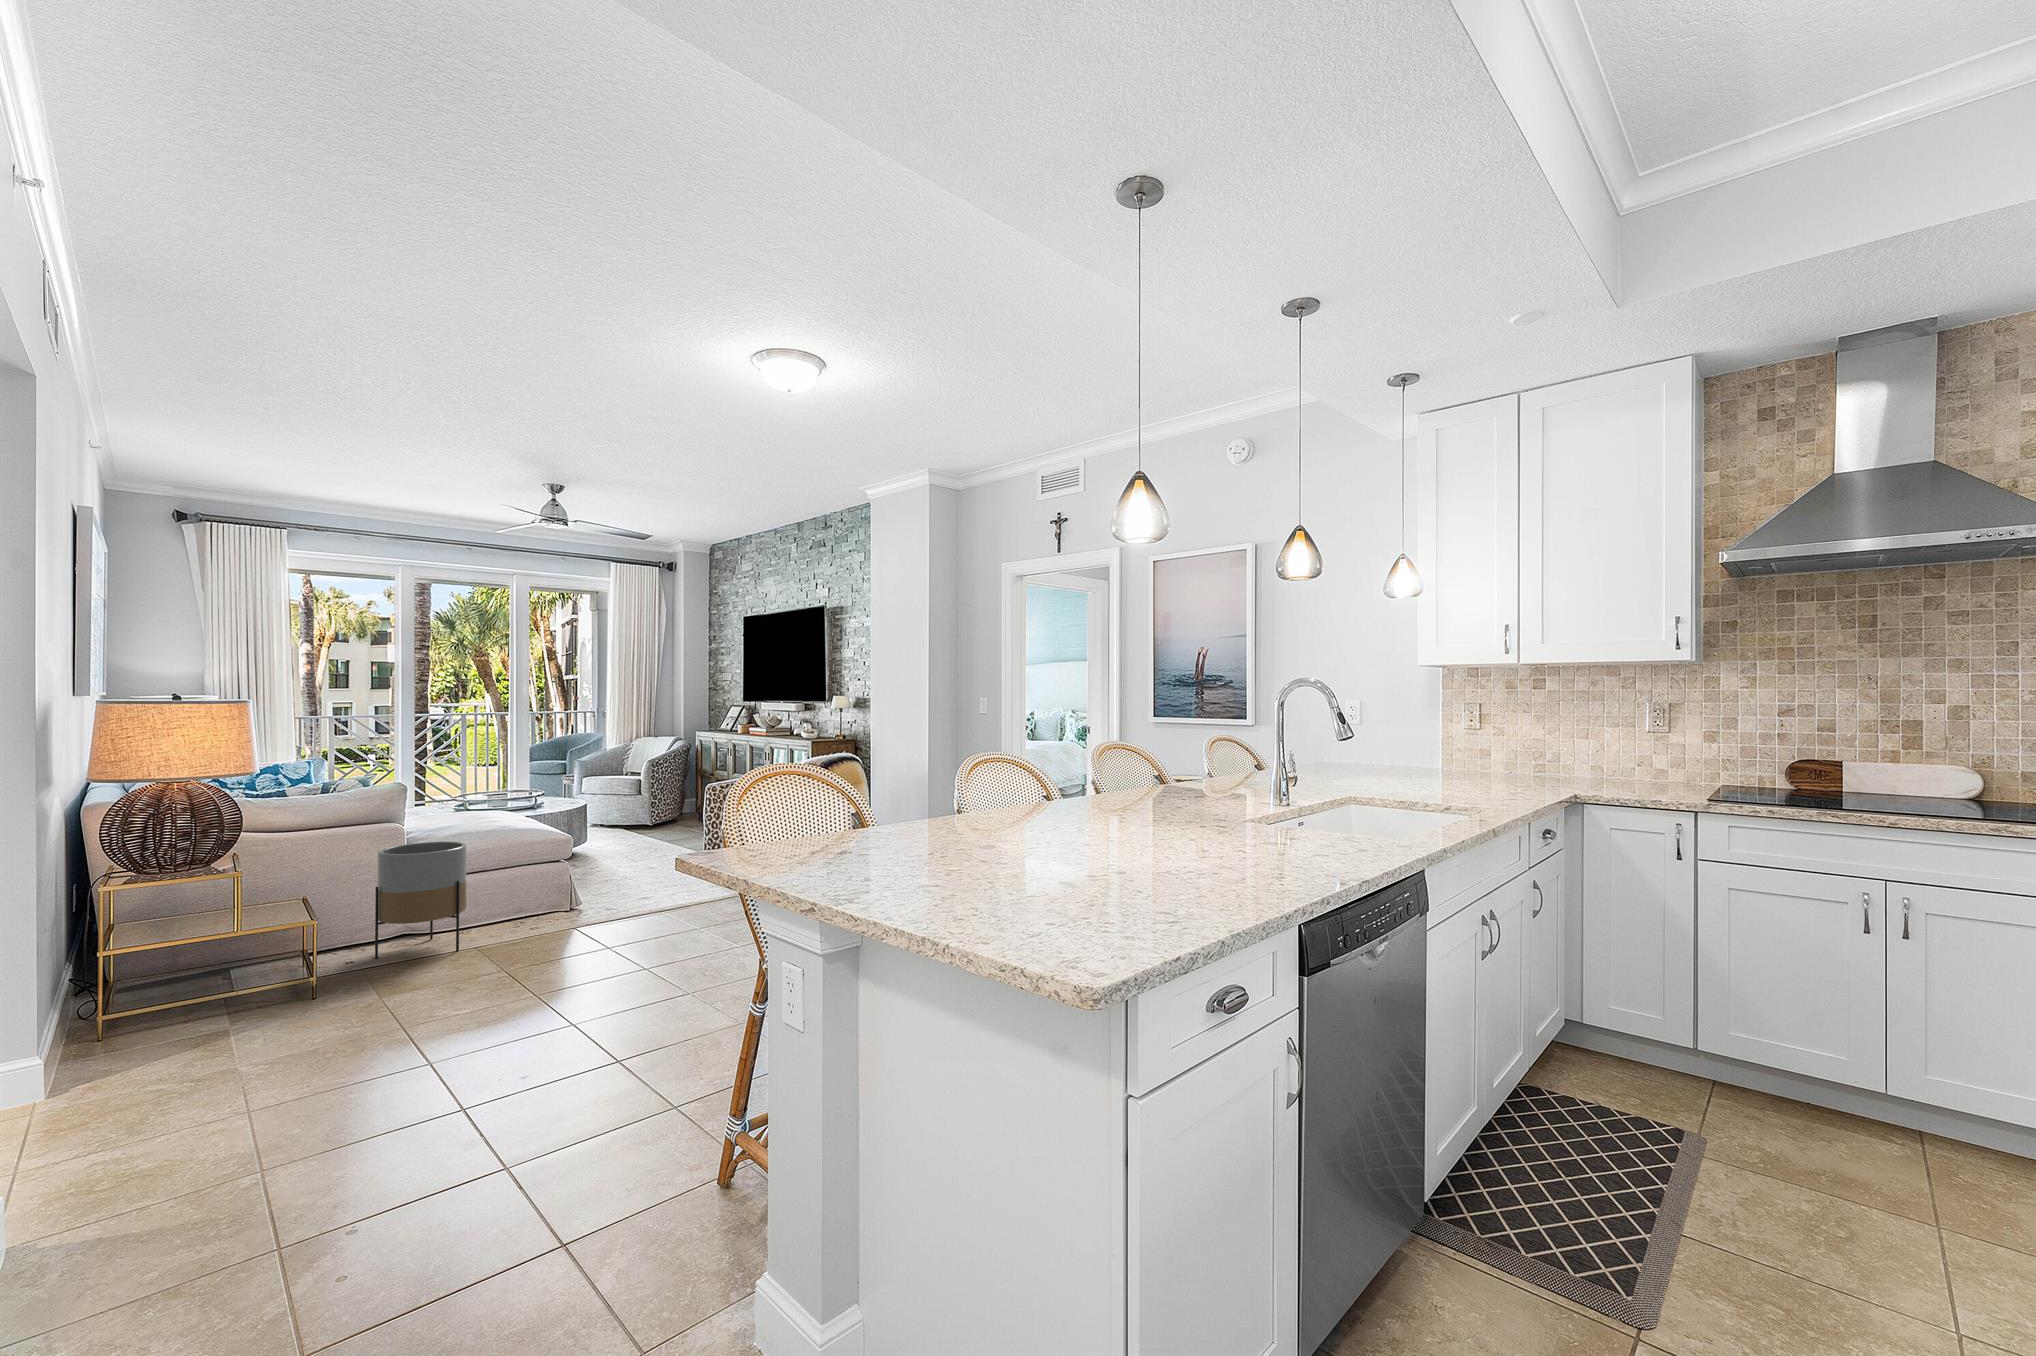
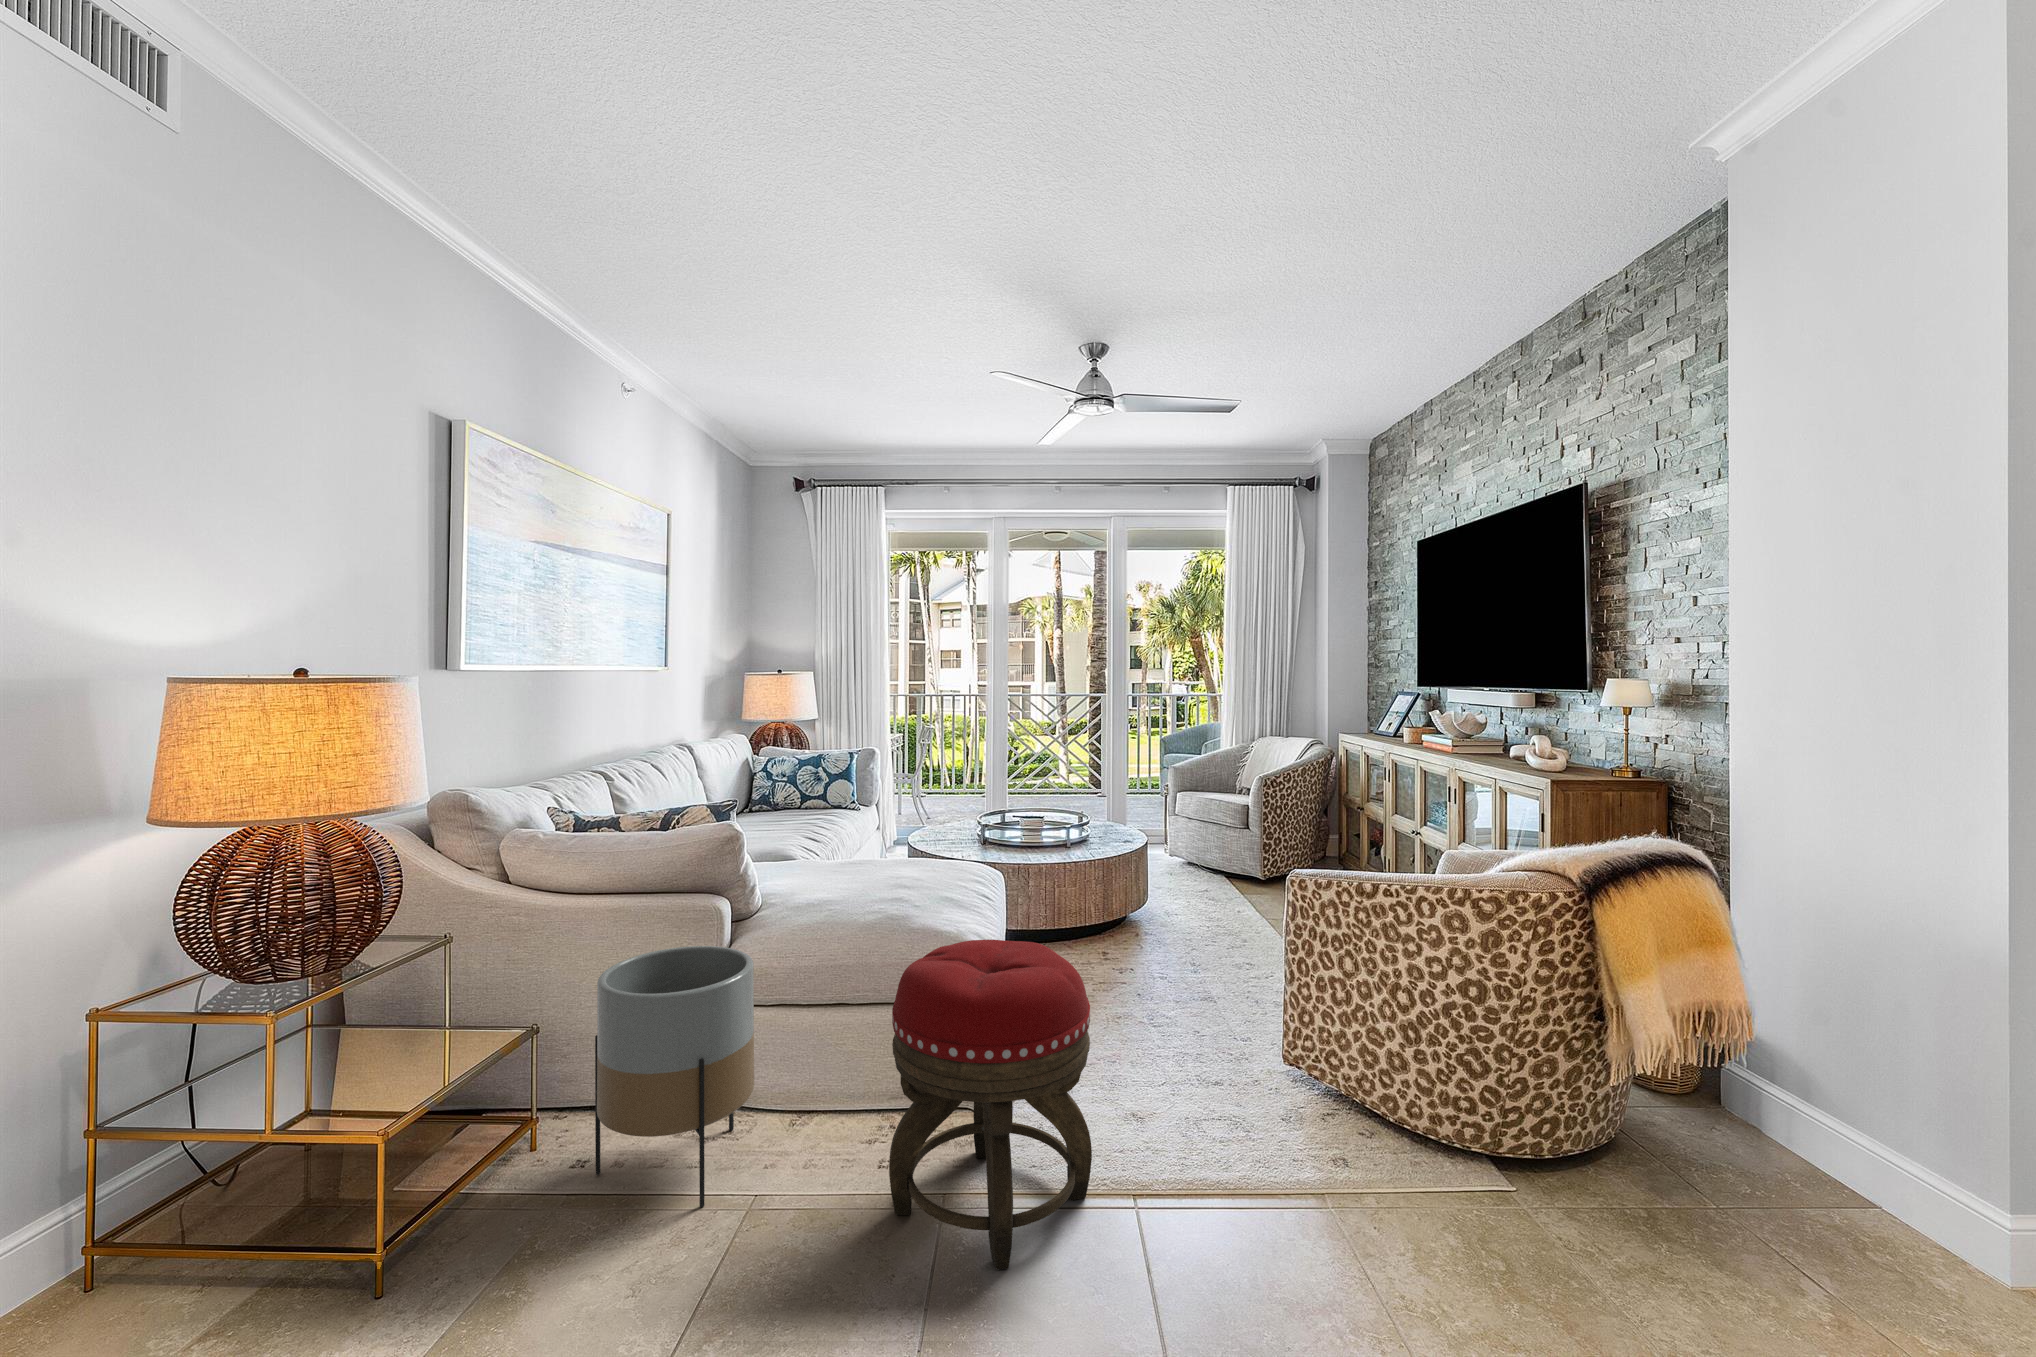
footstool: none [554,815,647,933] -> present [889,939,1092,1270]

